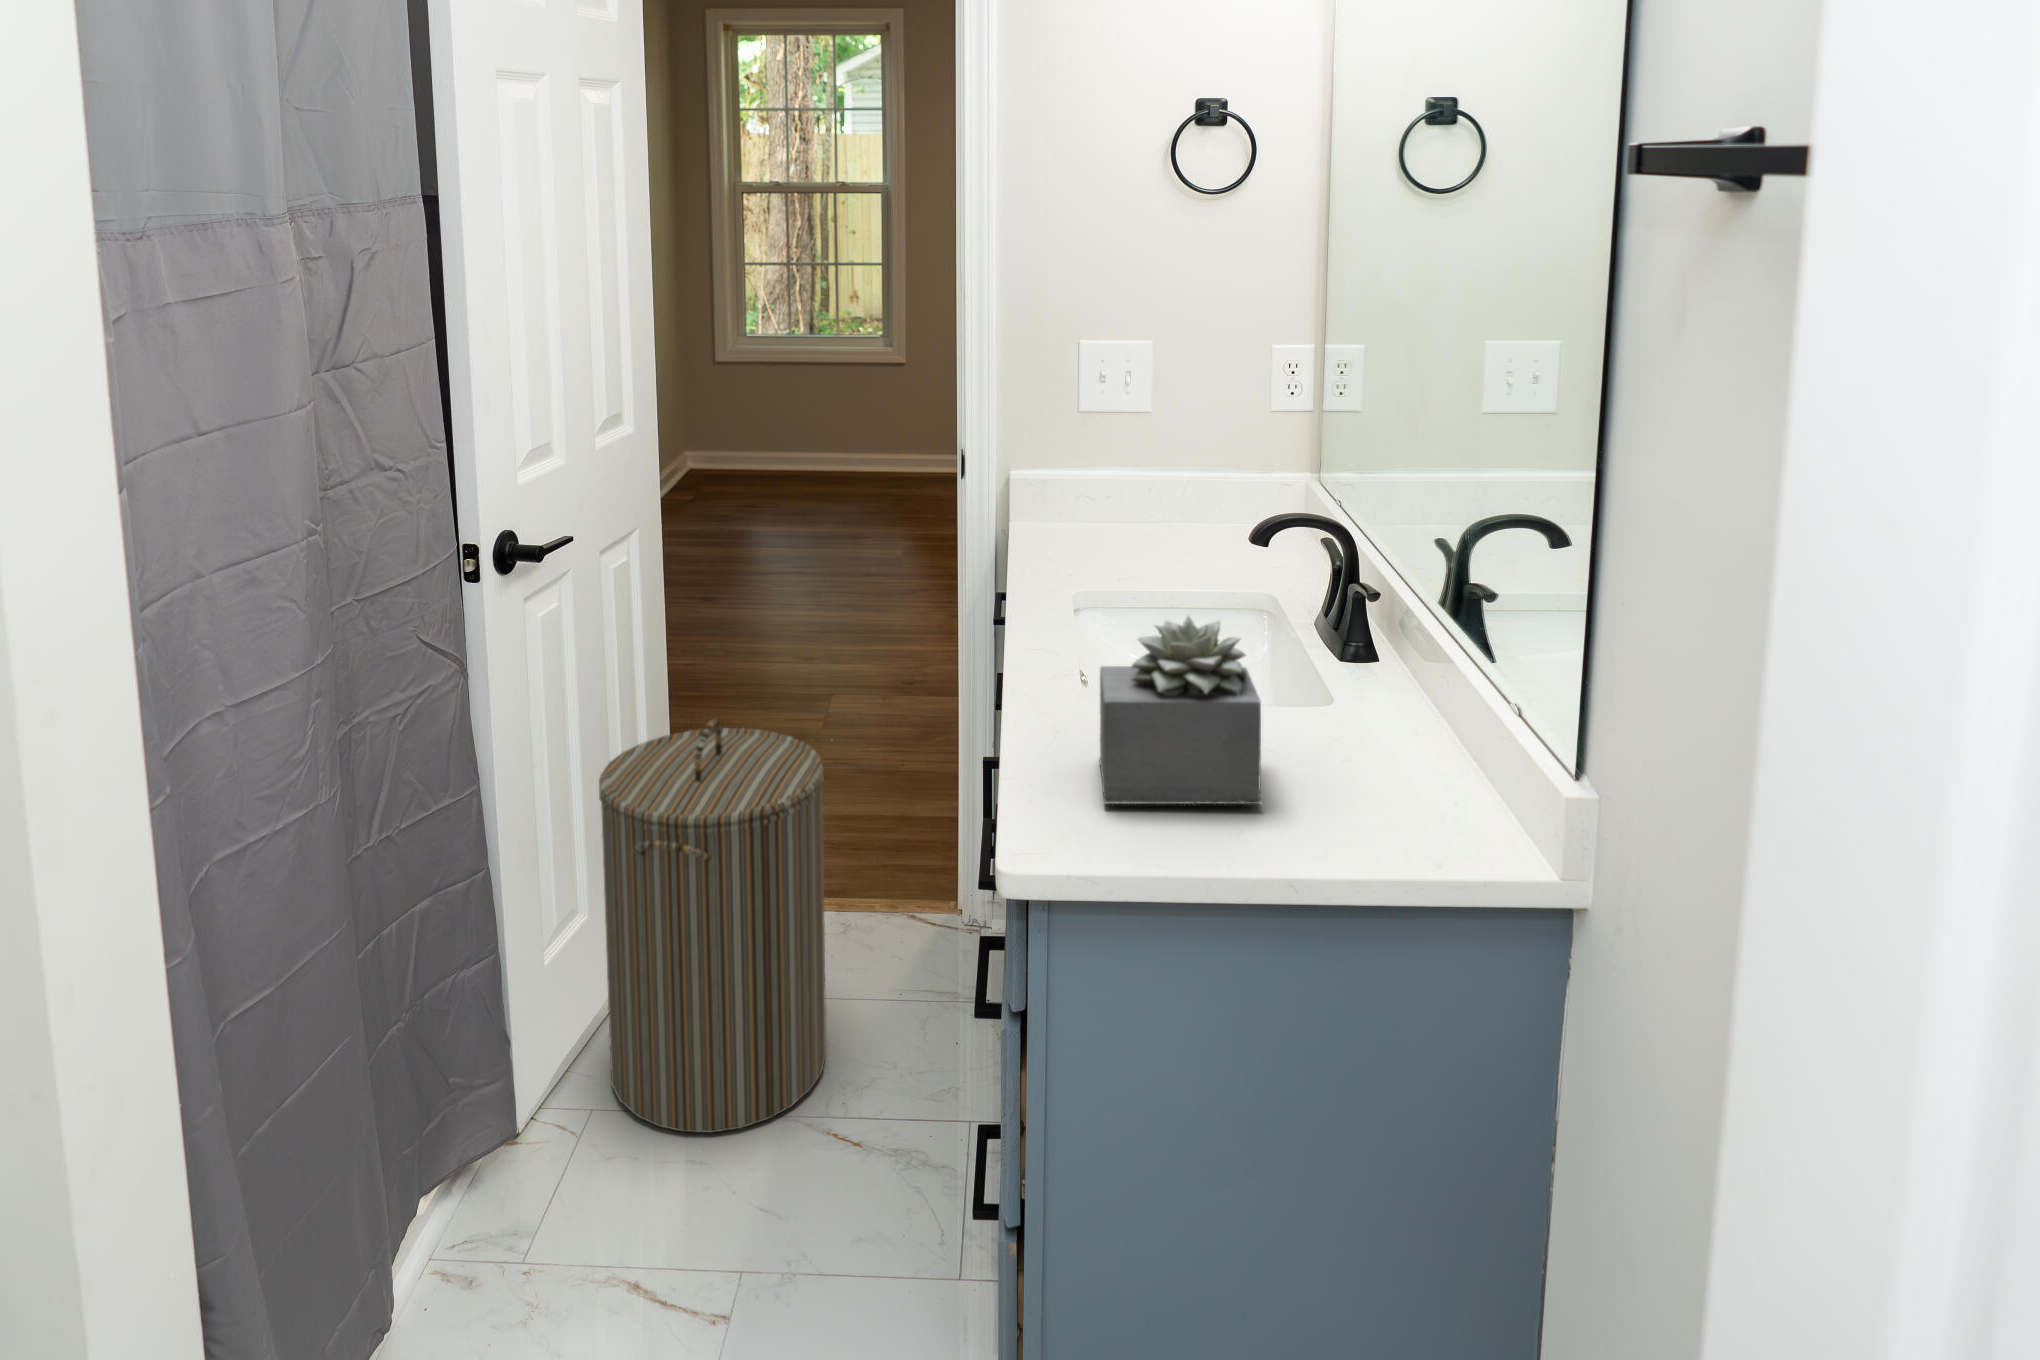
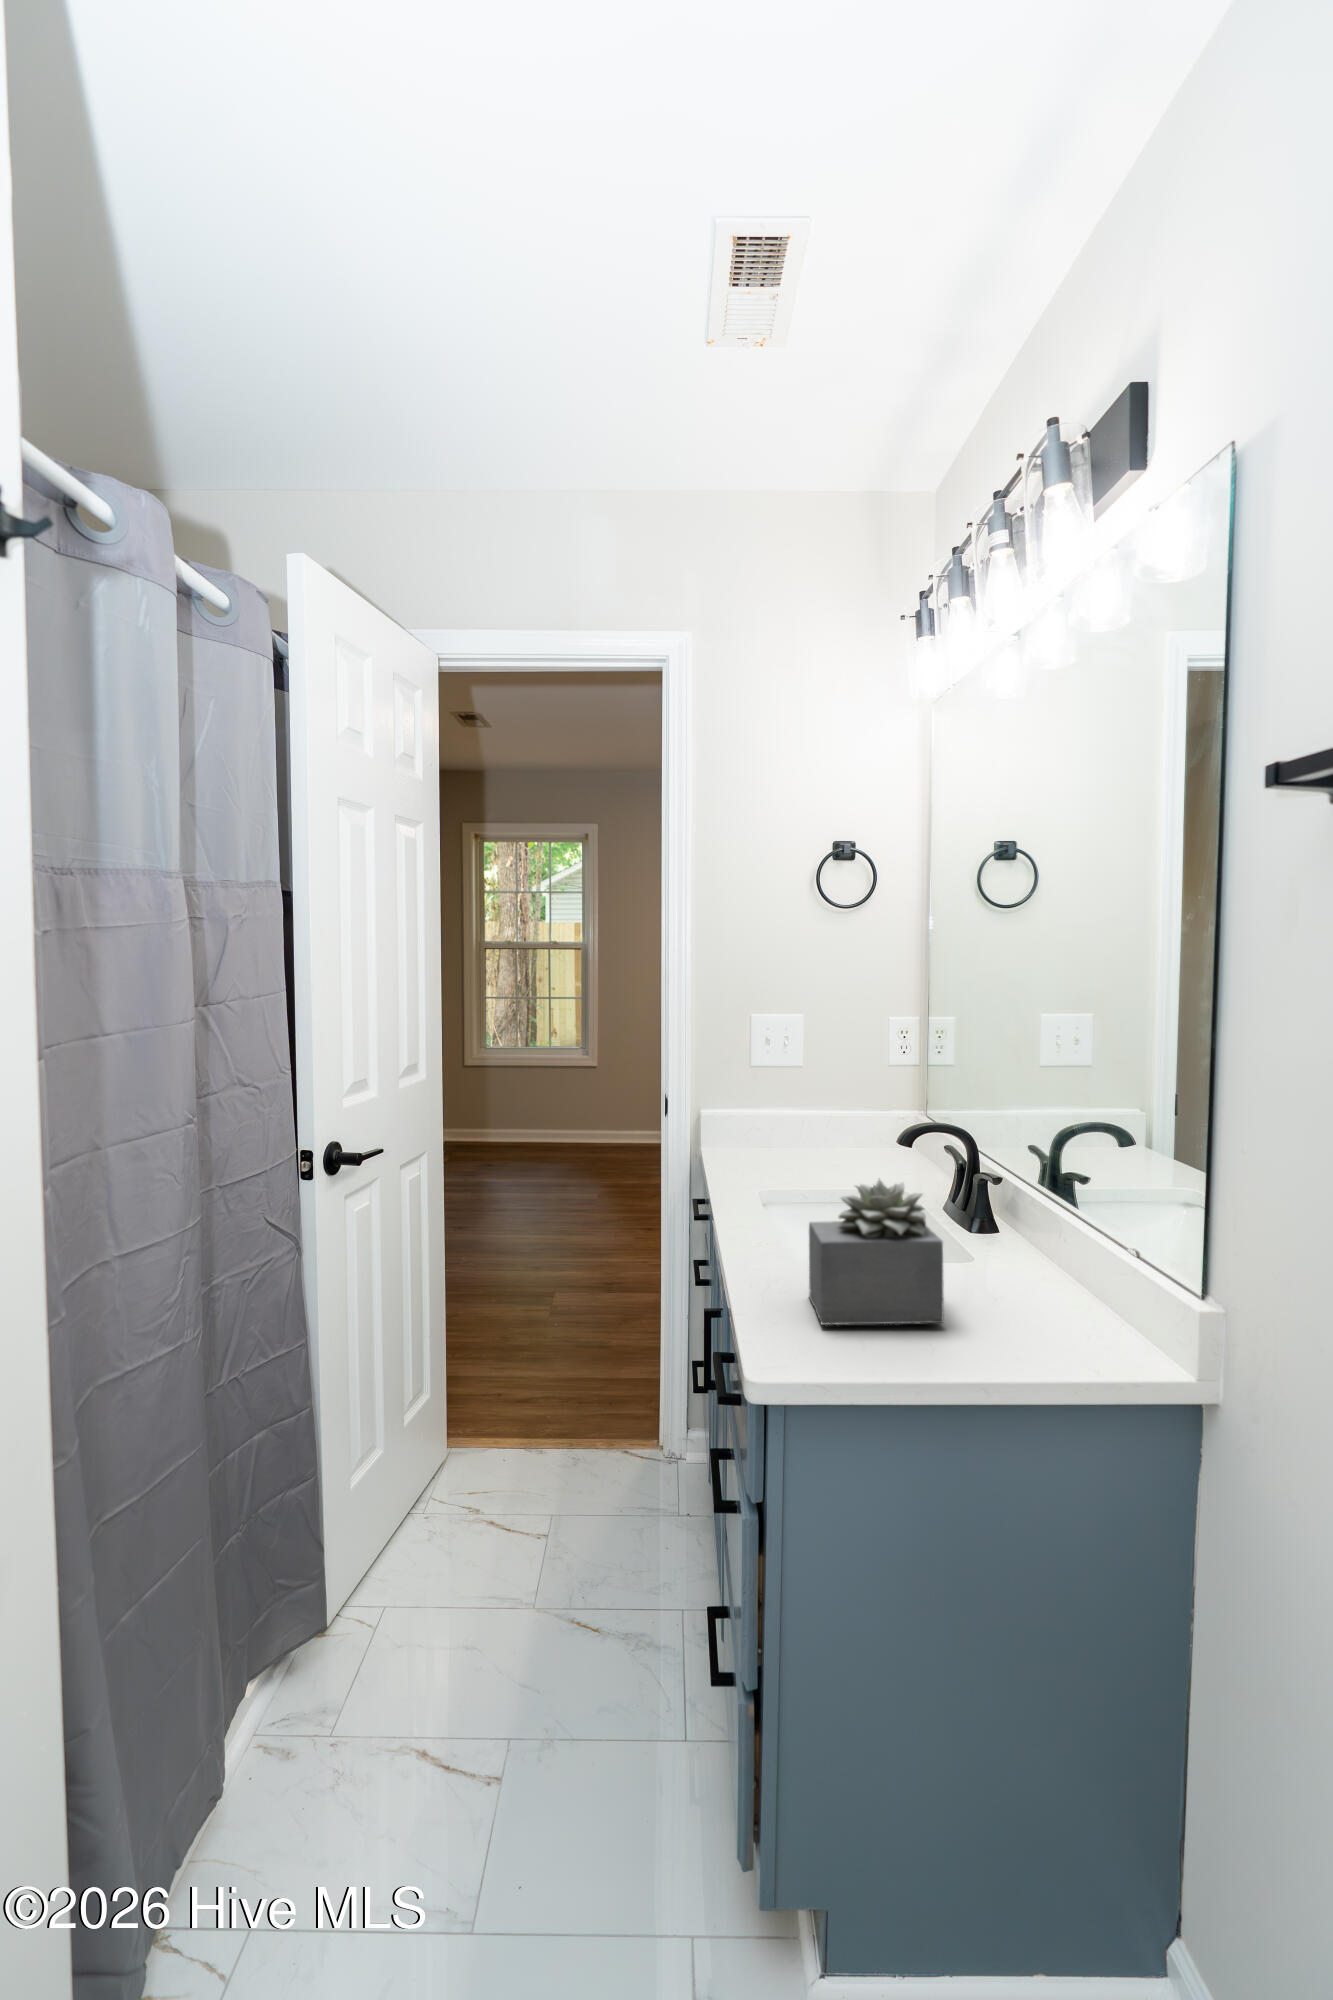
laundry hamper: present [599,719,826,1133] -> none [396,1294,569,1625]

